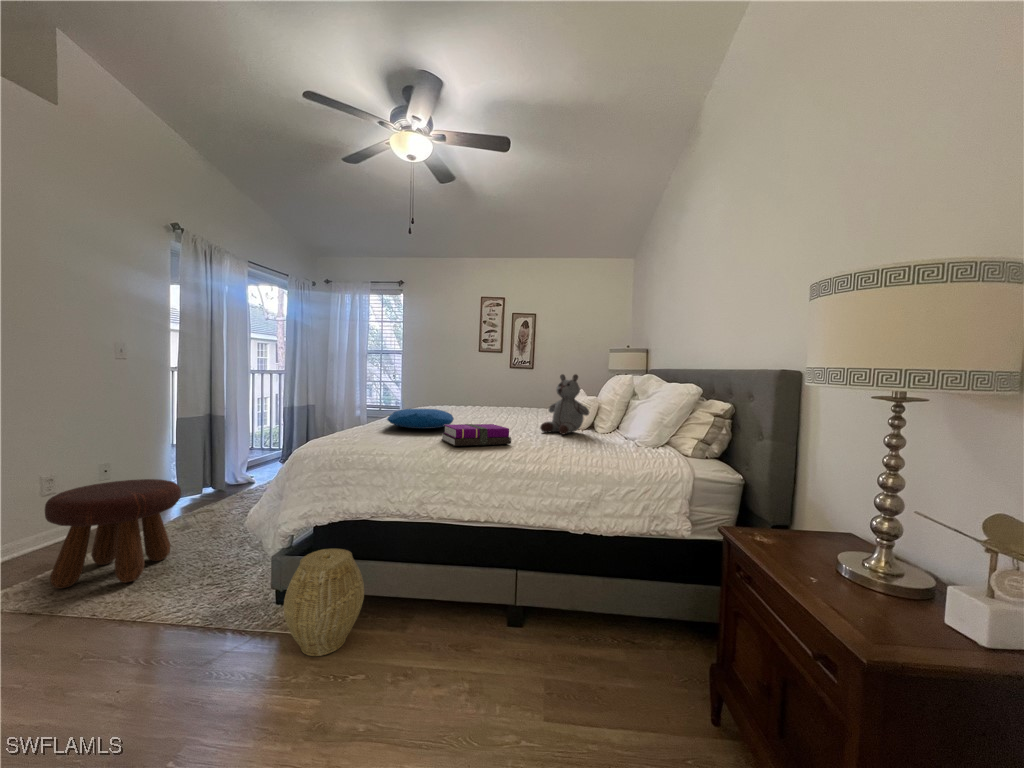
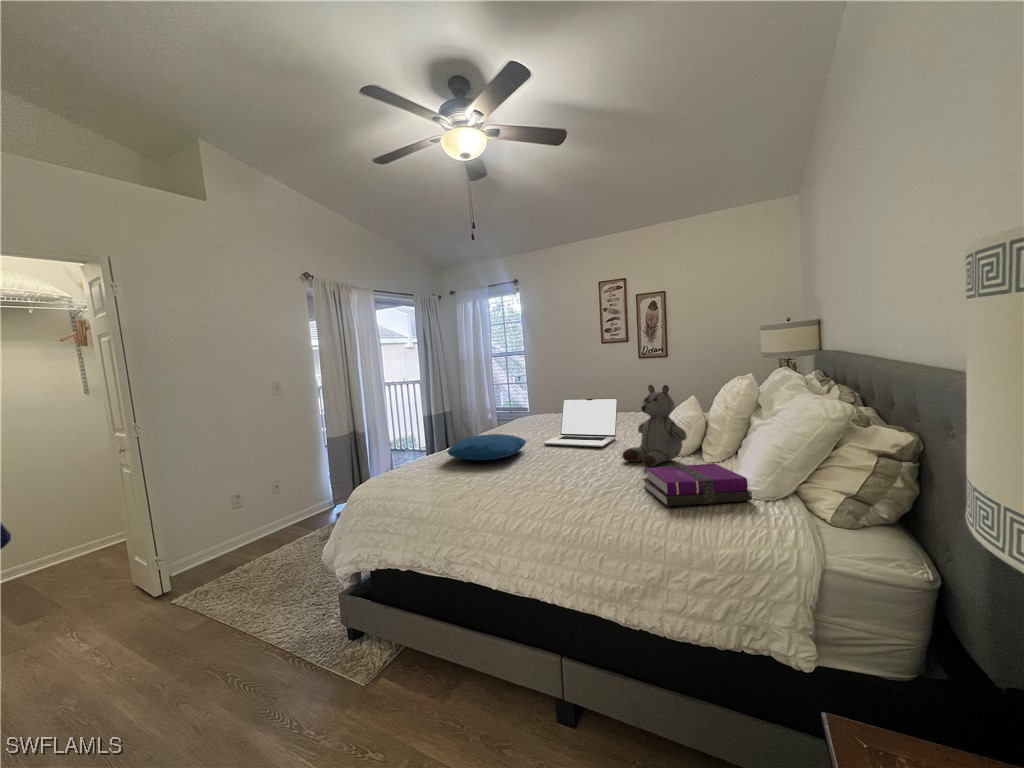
laptop: none [464,387,522,424] -> present [544,398,617,447]
notebook: present [442,424,511,446] -> present [643,464,752,506]
footstool: present [45,479,181,589] -> none [209,502,303,593]
woven basket: present [284,549,364,656] -> none [325,598,403,712]

